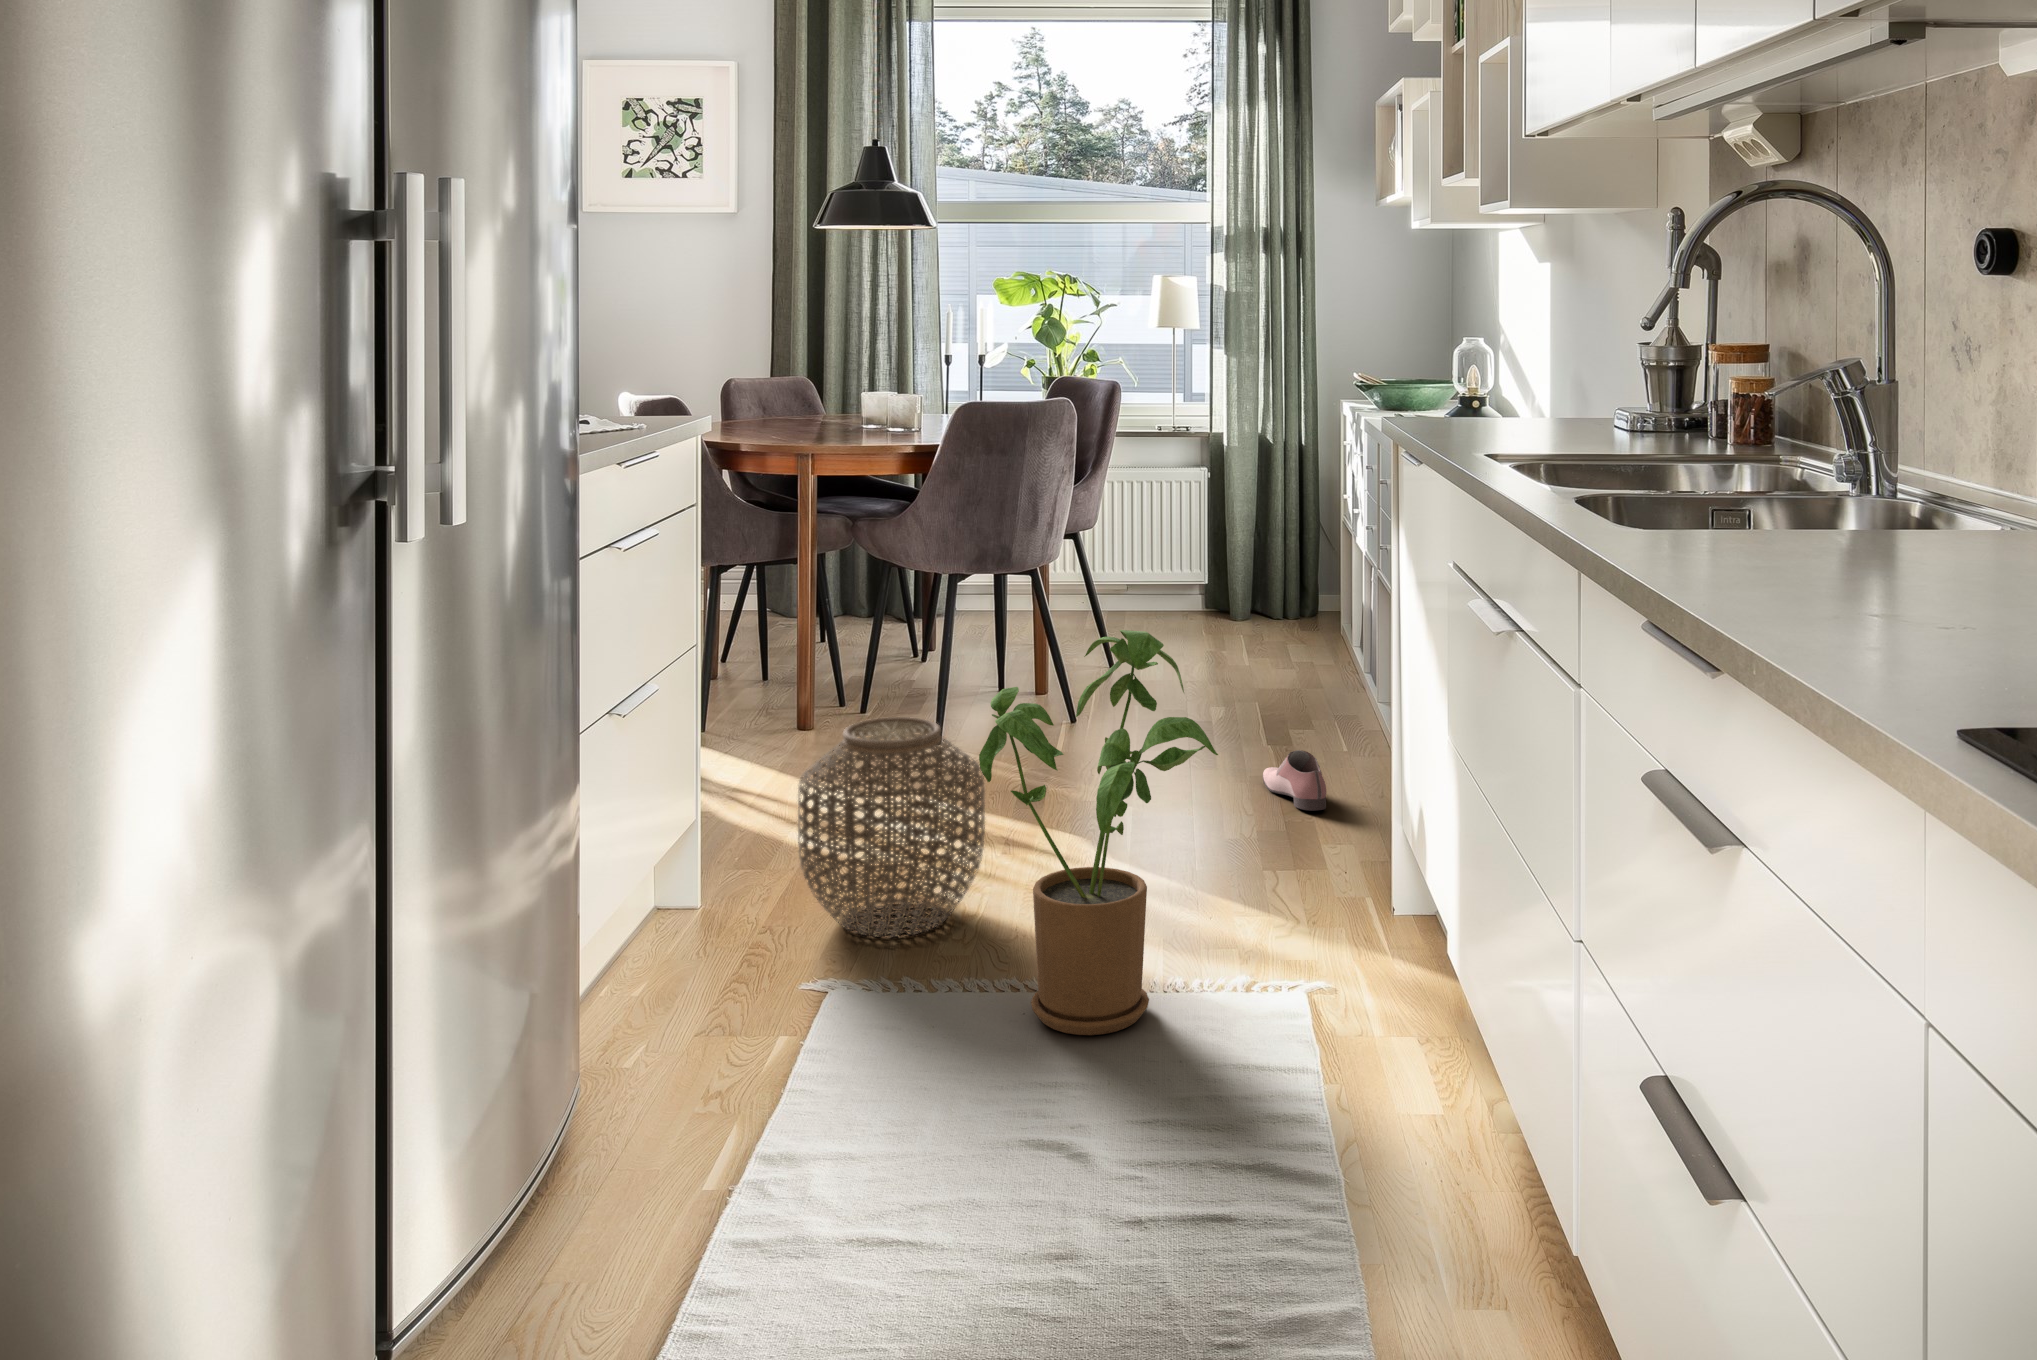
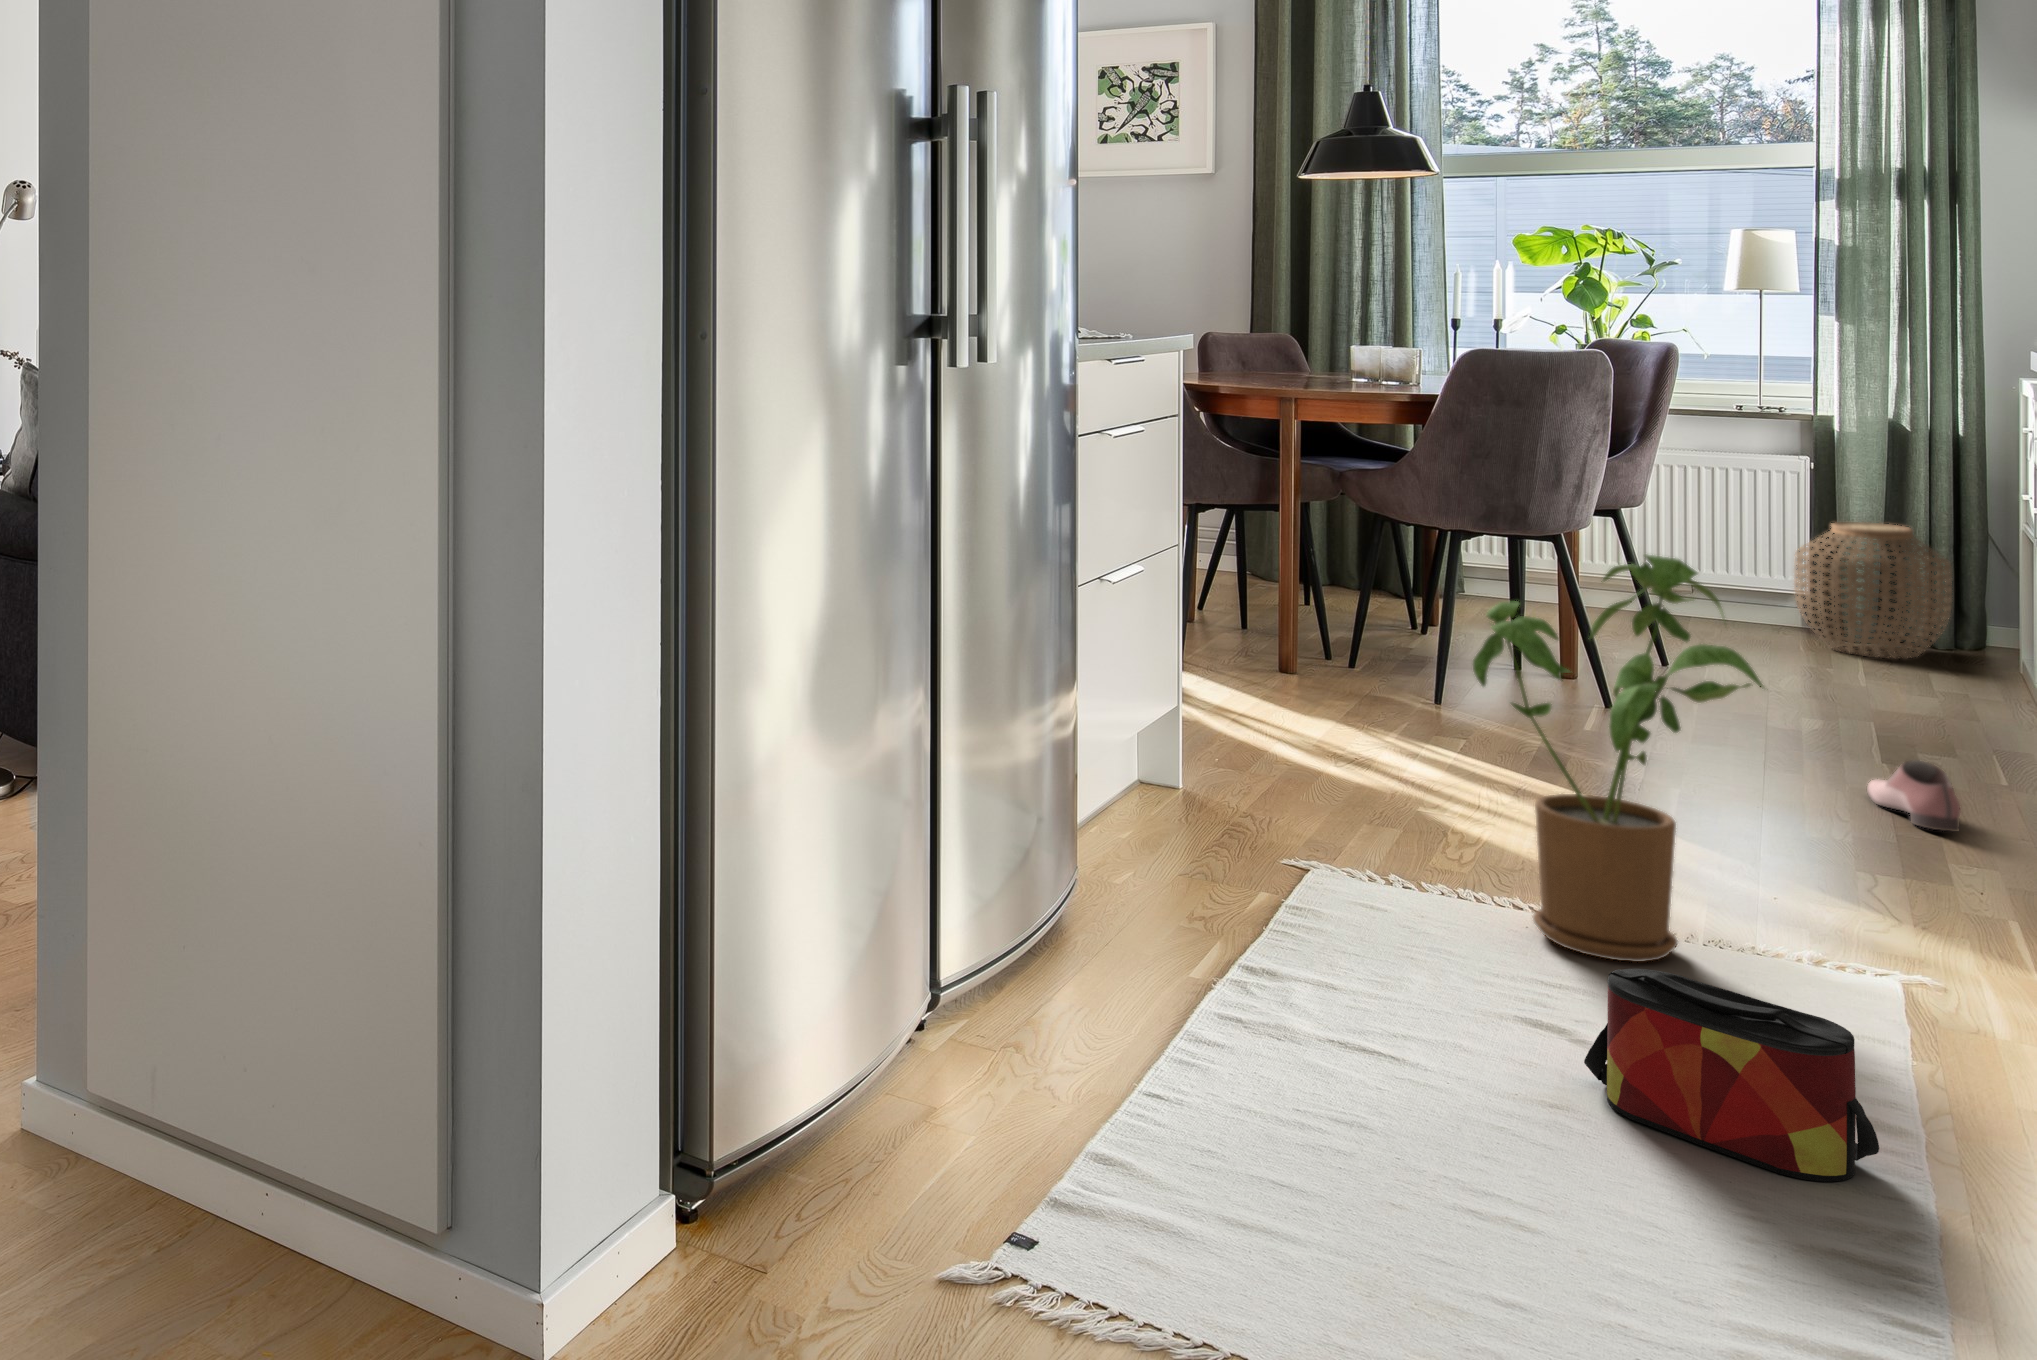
woven basket: present [798,717,985,937] -> present [1794,522,1952,658]
bag: none [1087,1082,1323,1277] -> present [1584,969,1879,1182]

